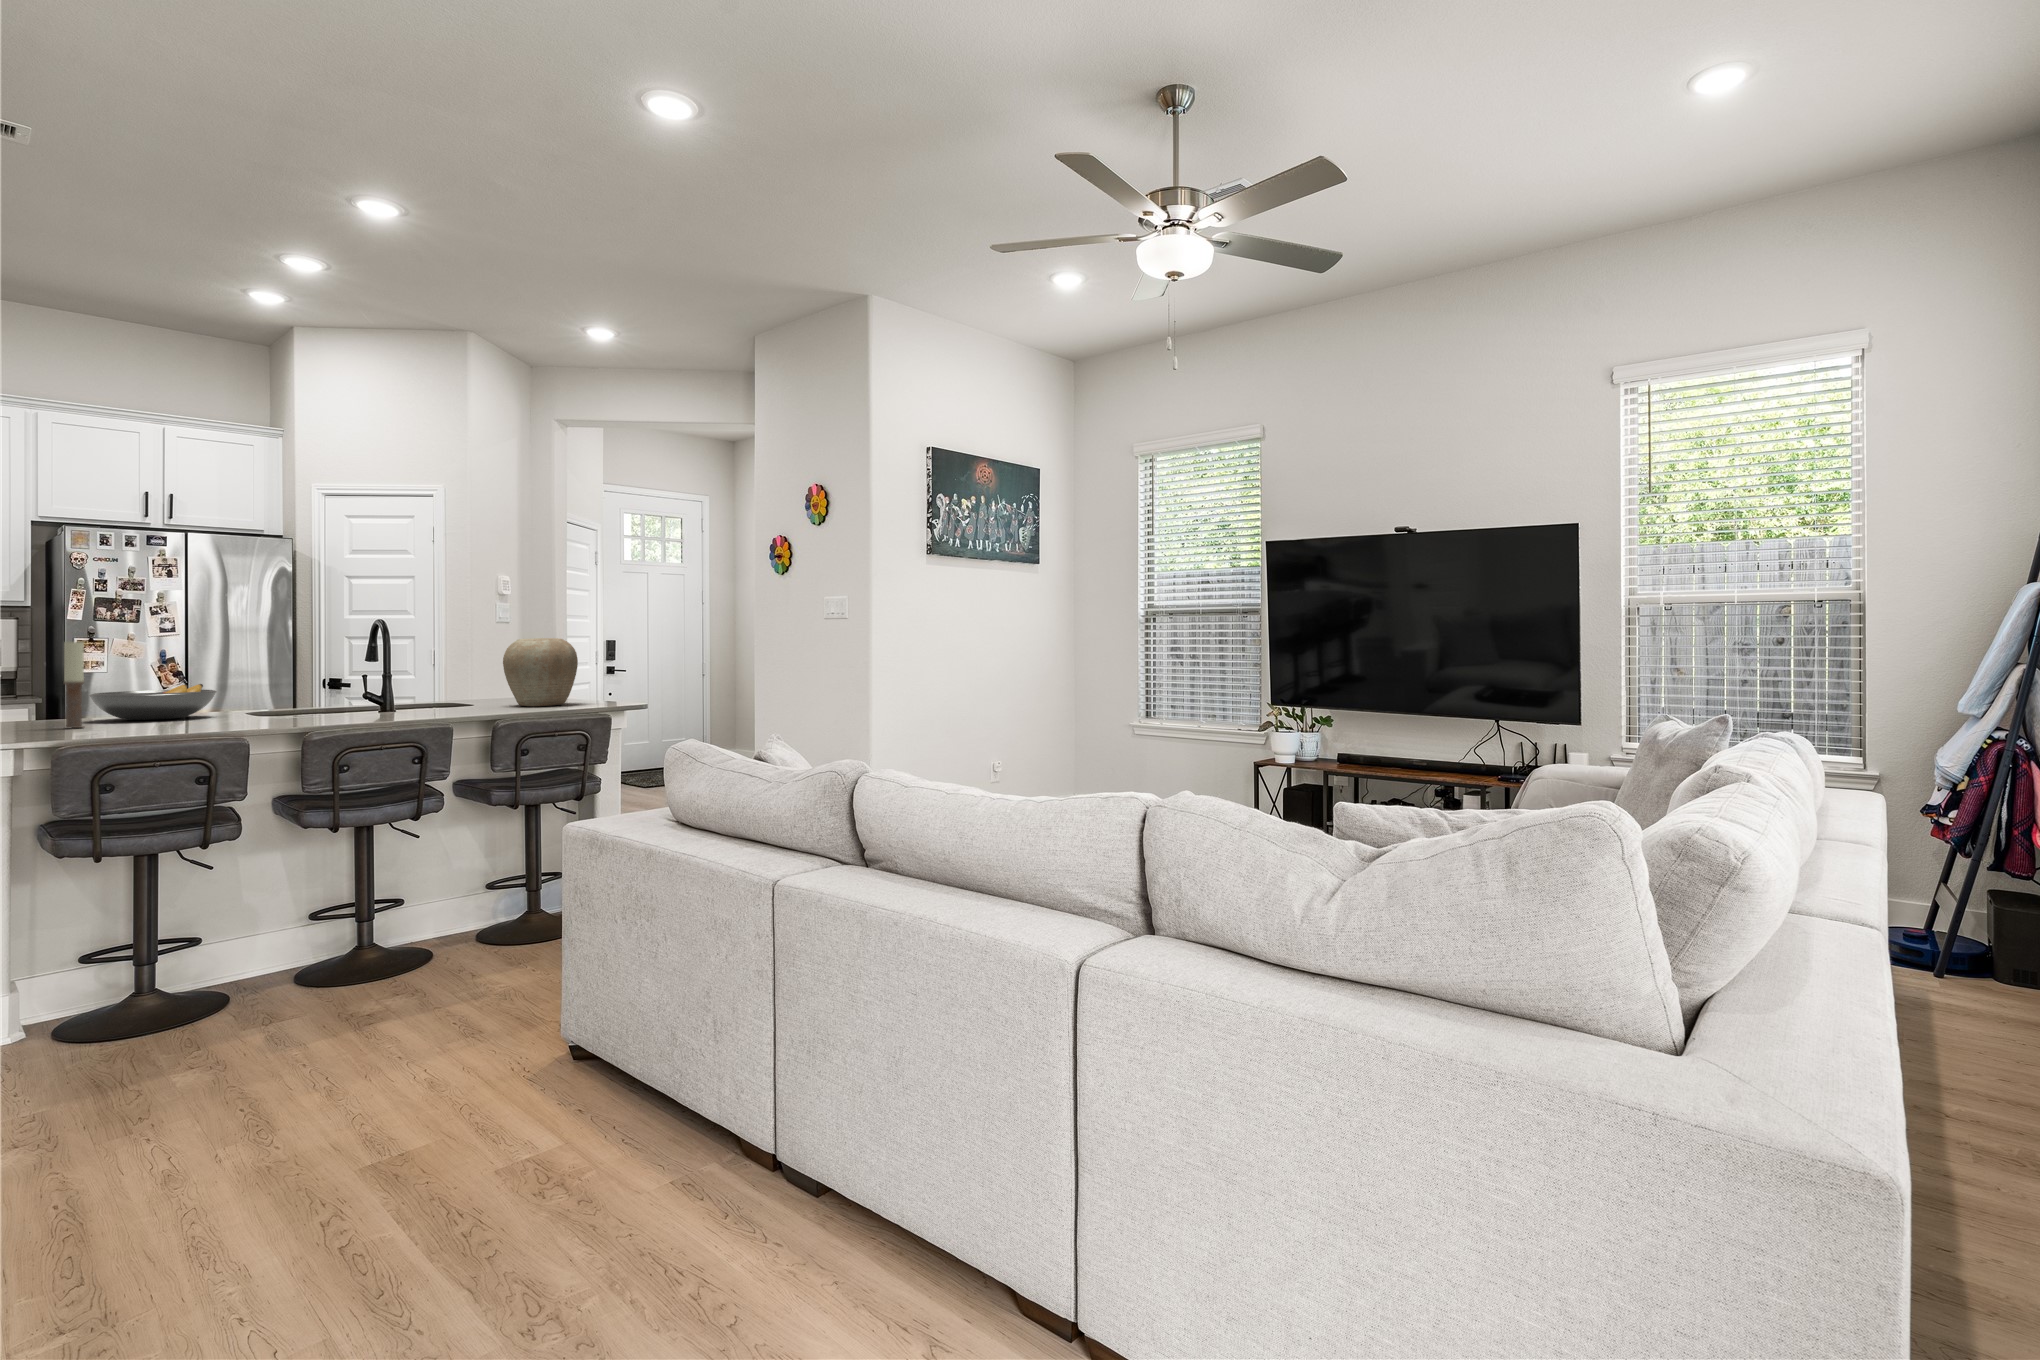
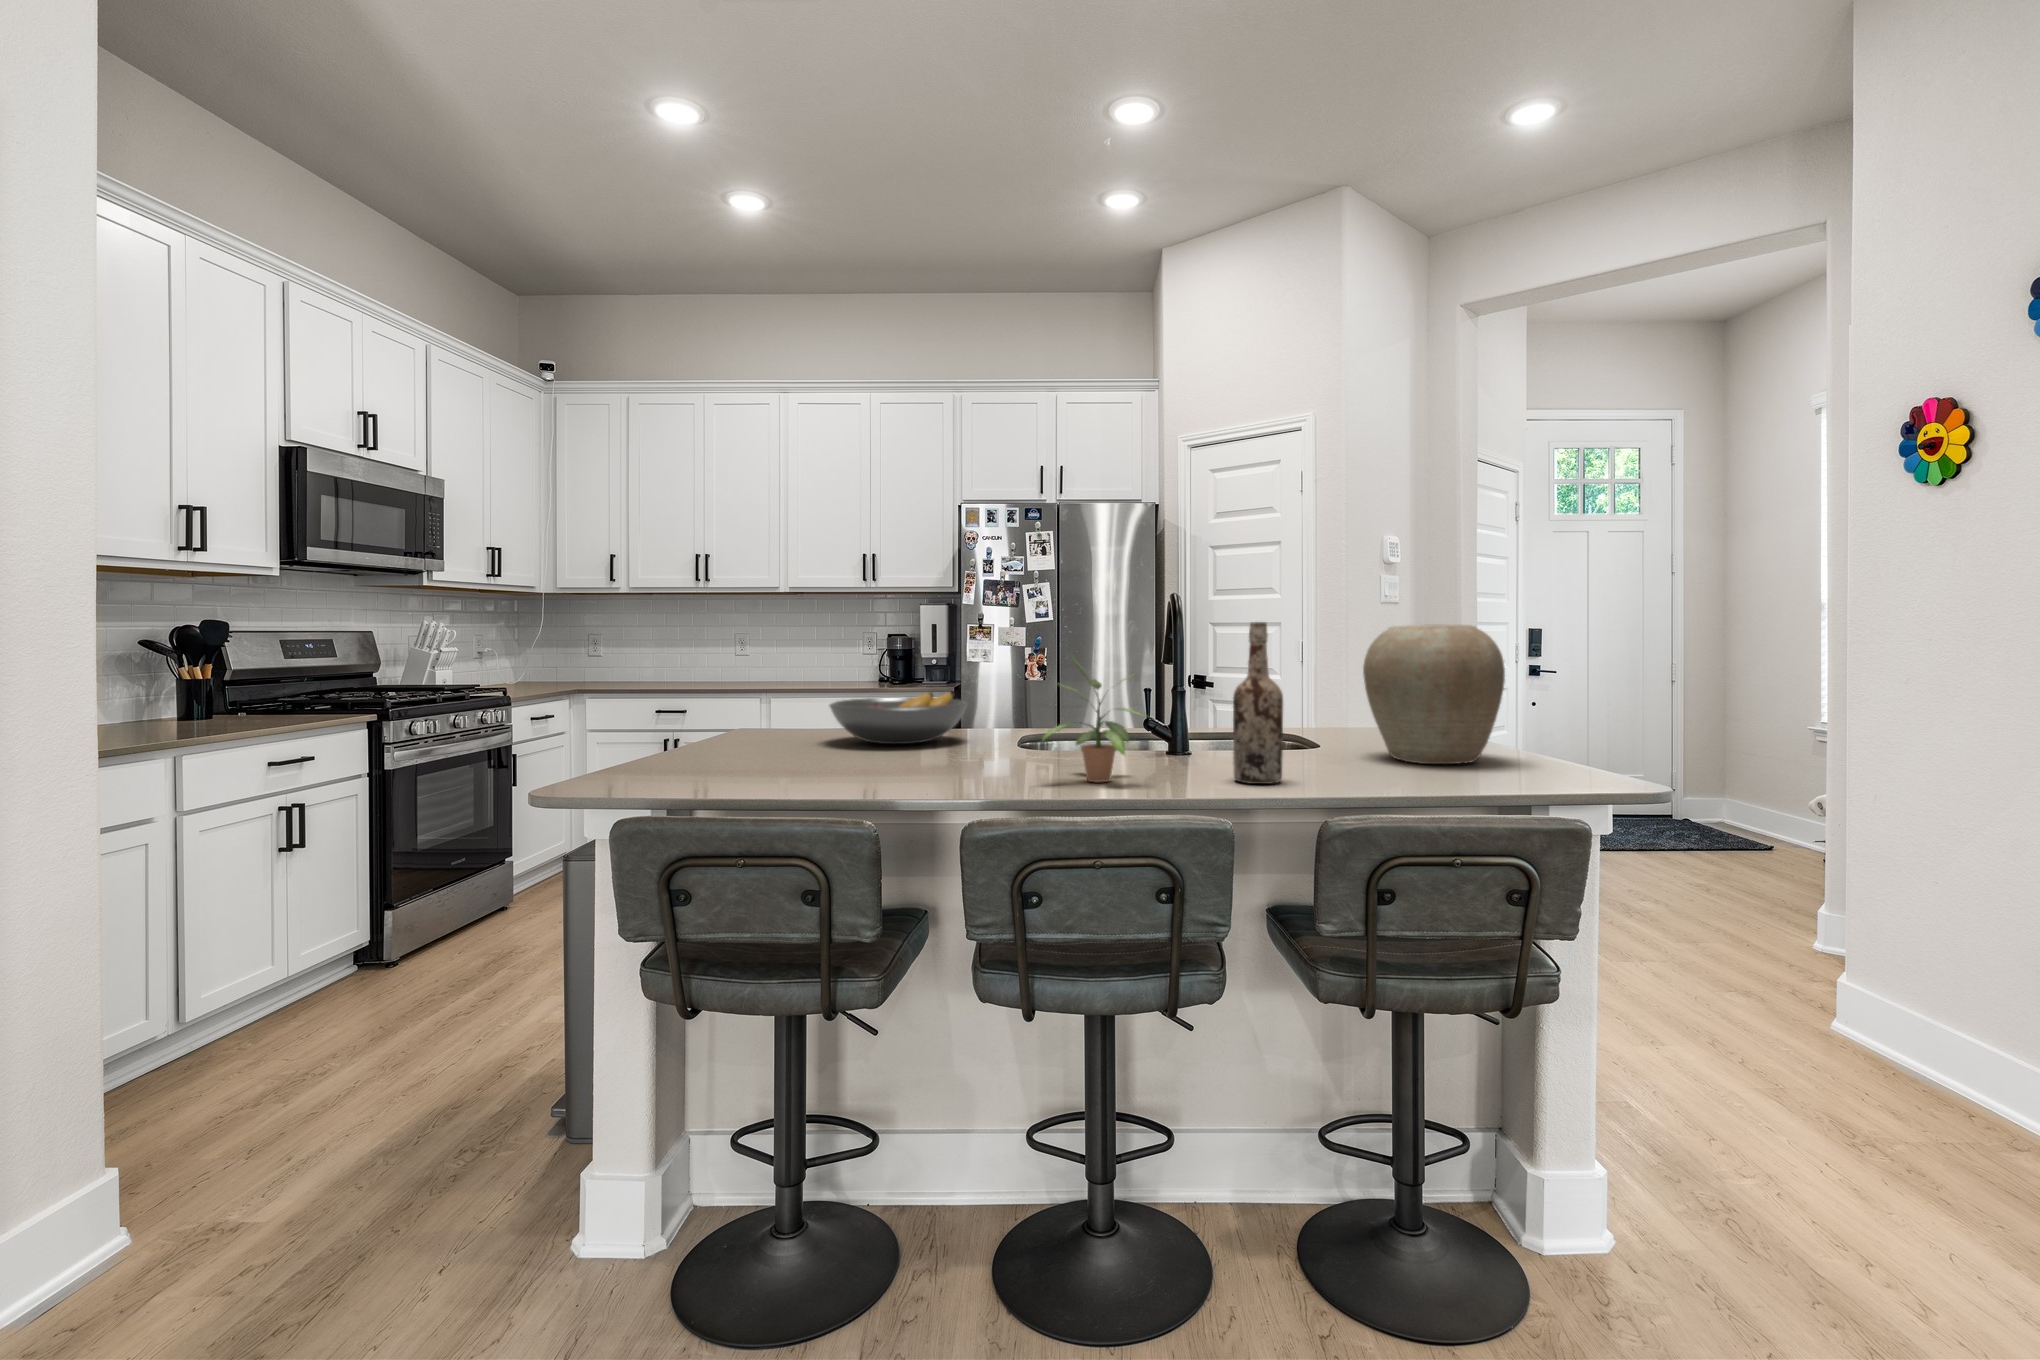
wine bottle: none [438,638,466,715] -> present [1233,622,1283,784]
candle: present [64,642,84,728] -> none [763,624,786,758]
potted plant: none [327,652,394,720] -> present [1042,658,1141,782]

